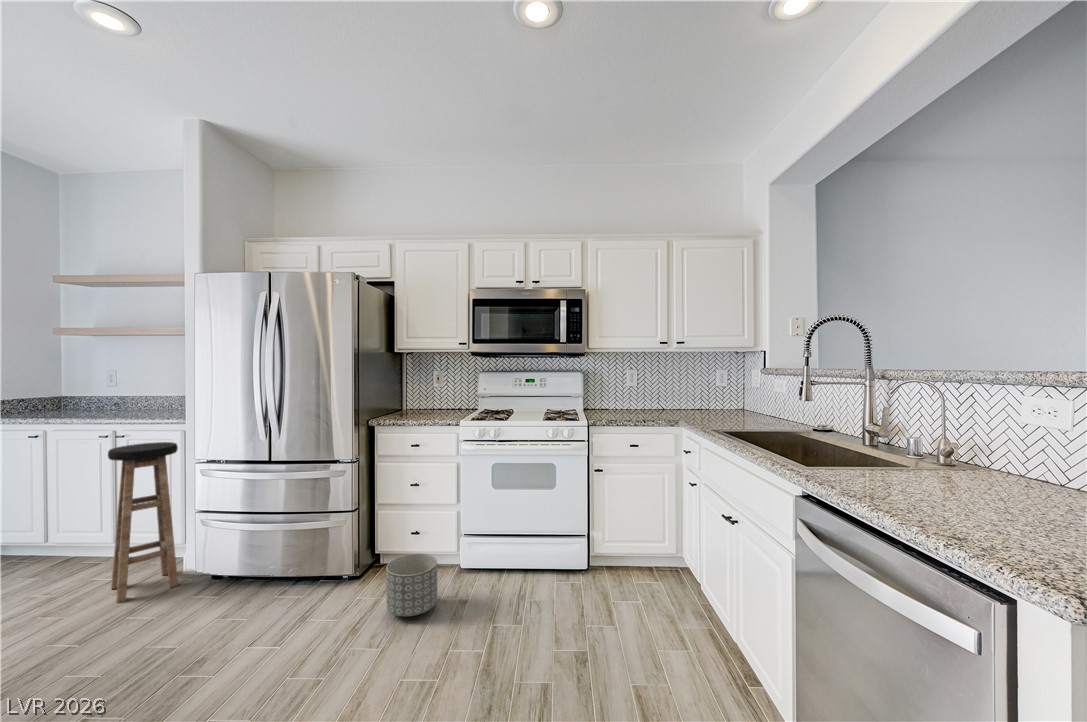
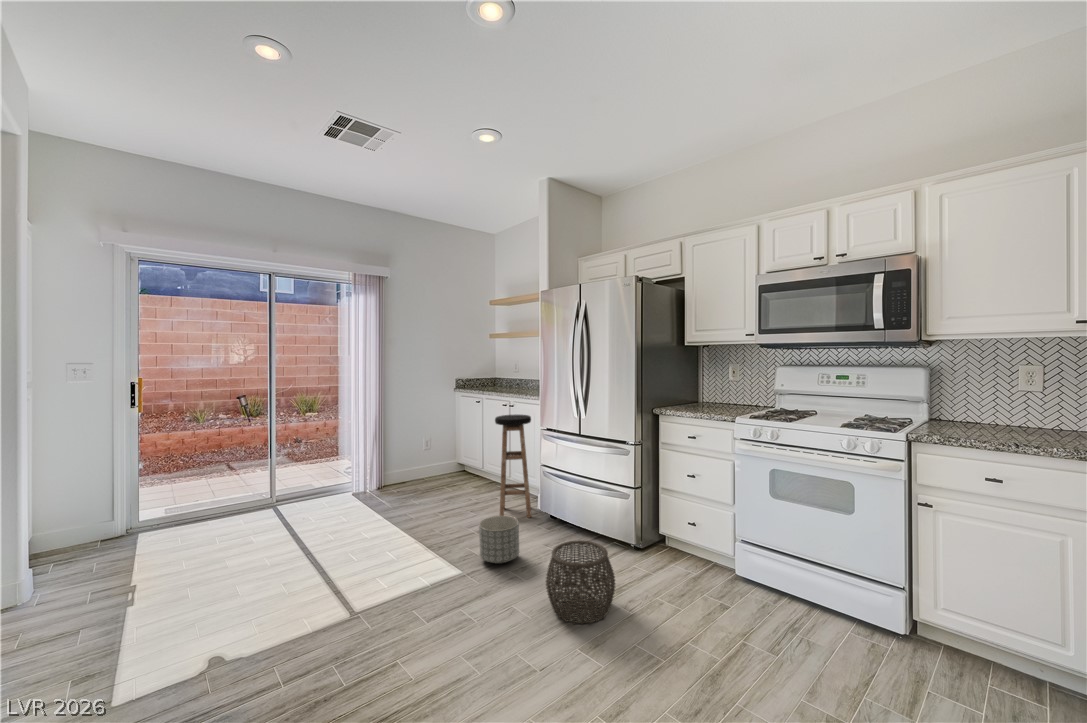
planter: present [386,553,438,617] -> present [479,516,519,564]
woven basket: none [268,581,365,693] -> present [546,541,615,624]

